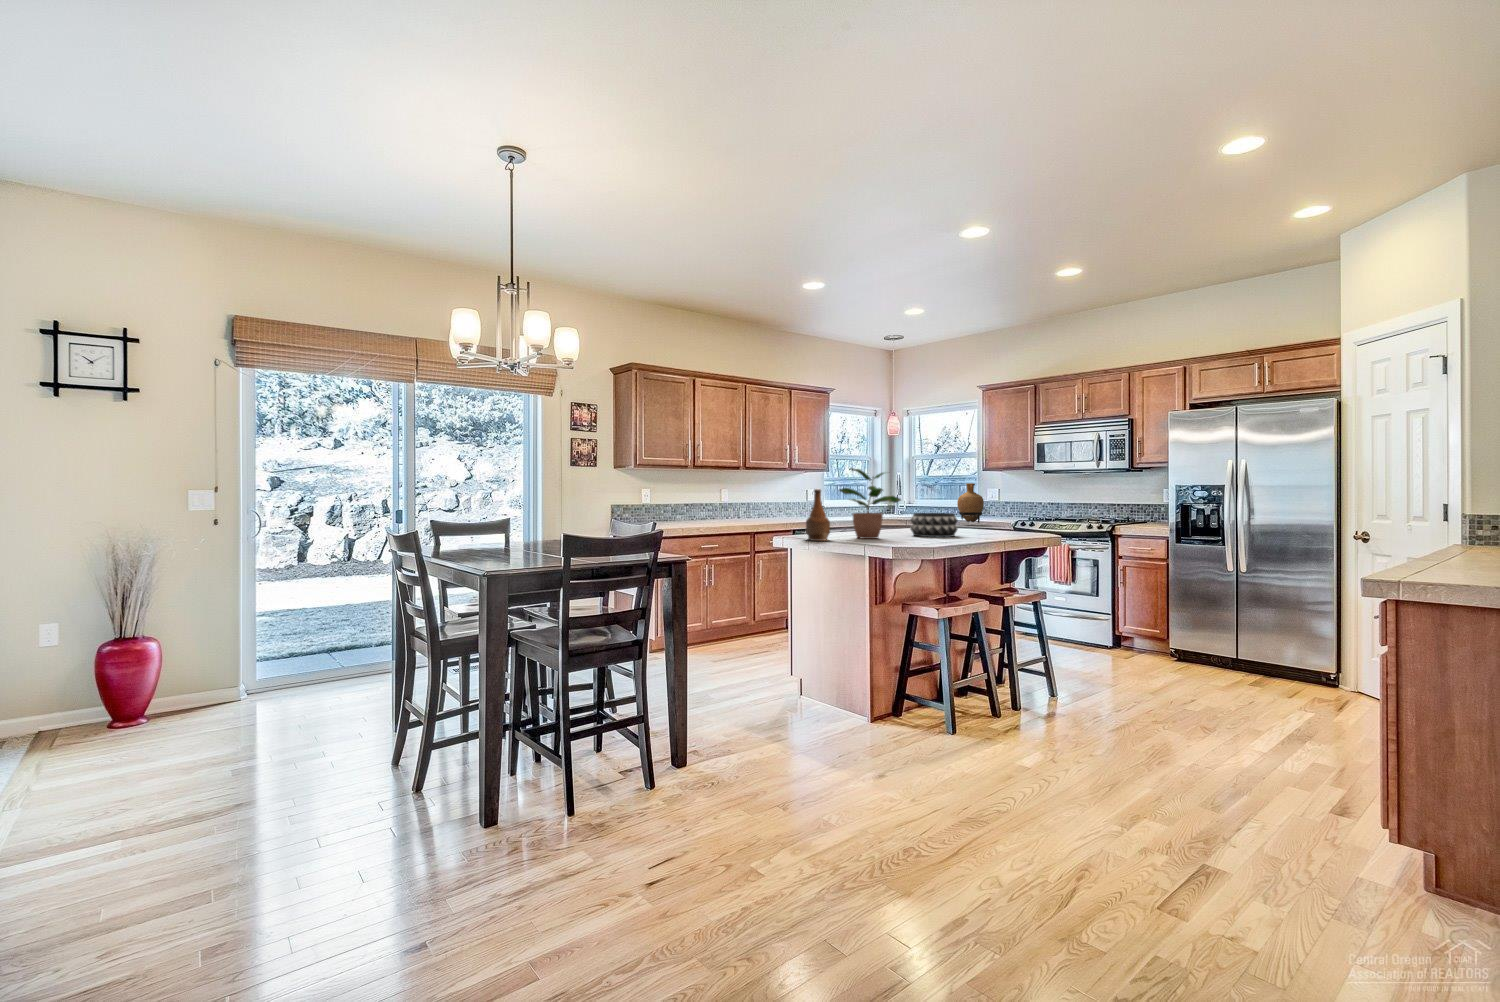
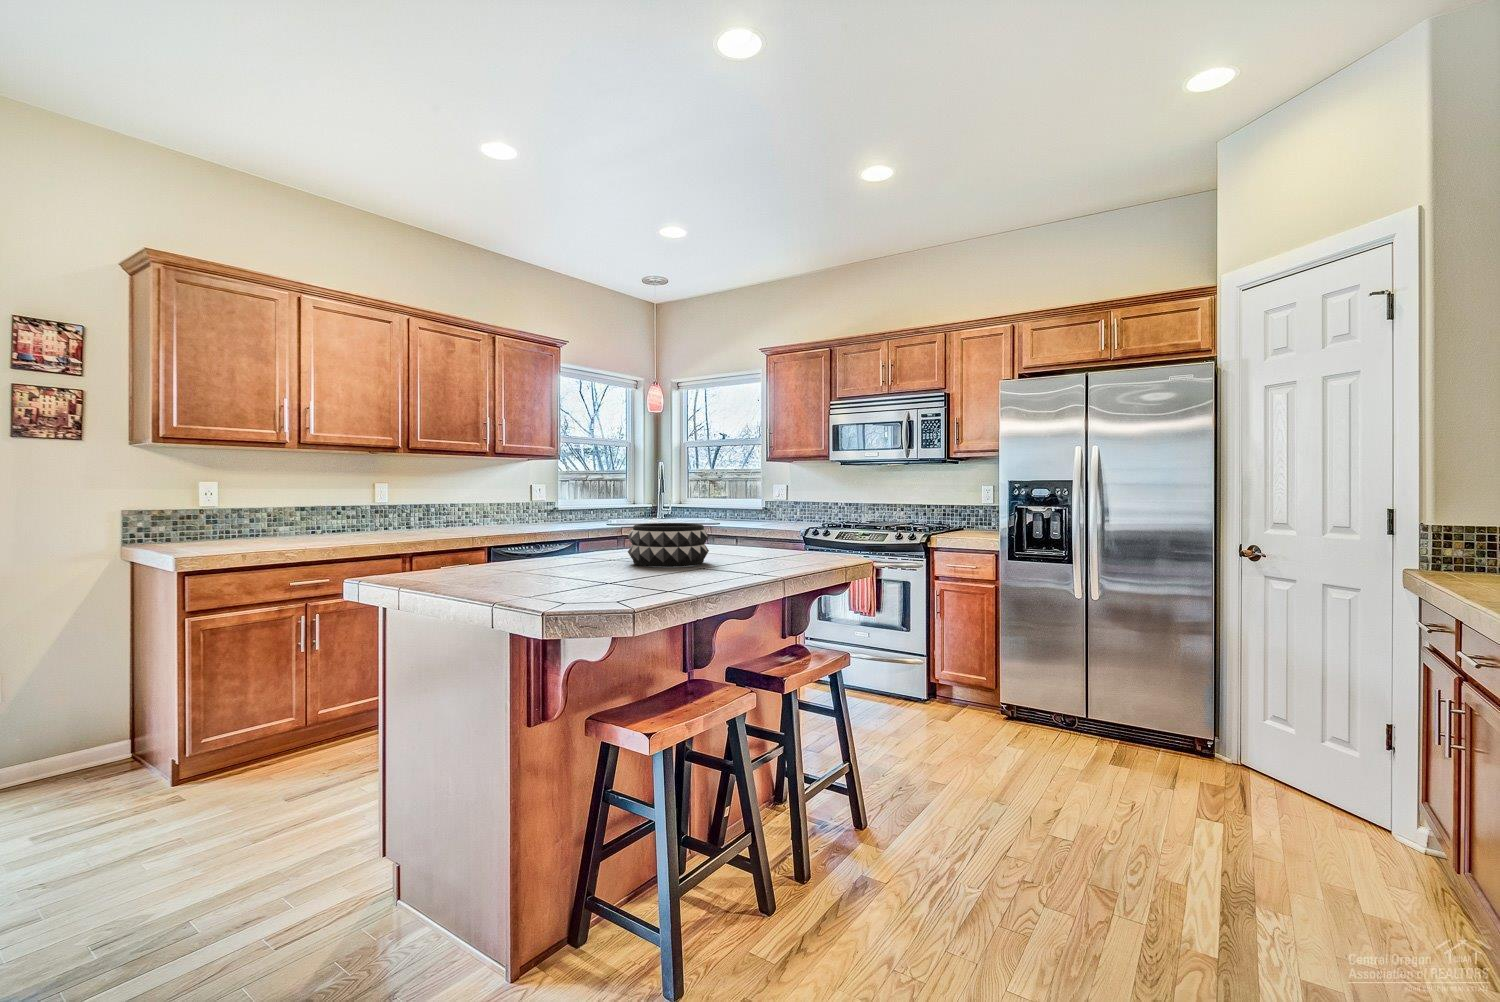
potted plant: present [839,468,901,539] -> none [483,440,595,577]
vase: present [957,483,984,523] -> none [729,477,764,534]
bottle: present [806,489,830,541] -> none [374,479,445,591]

